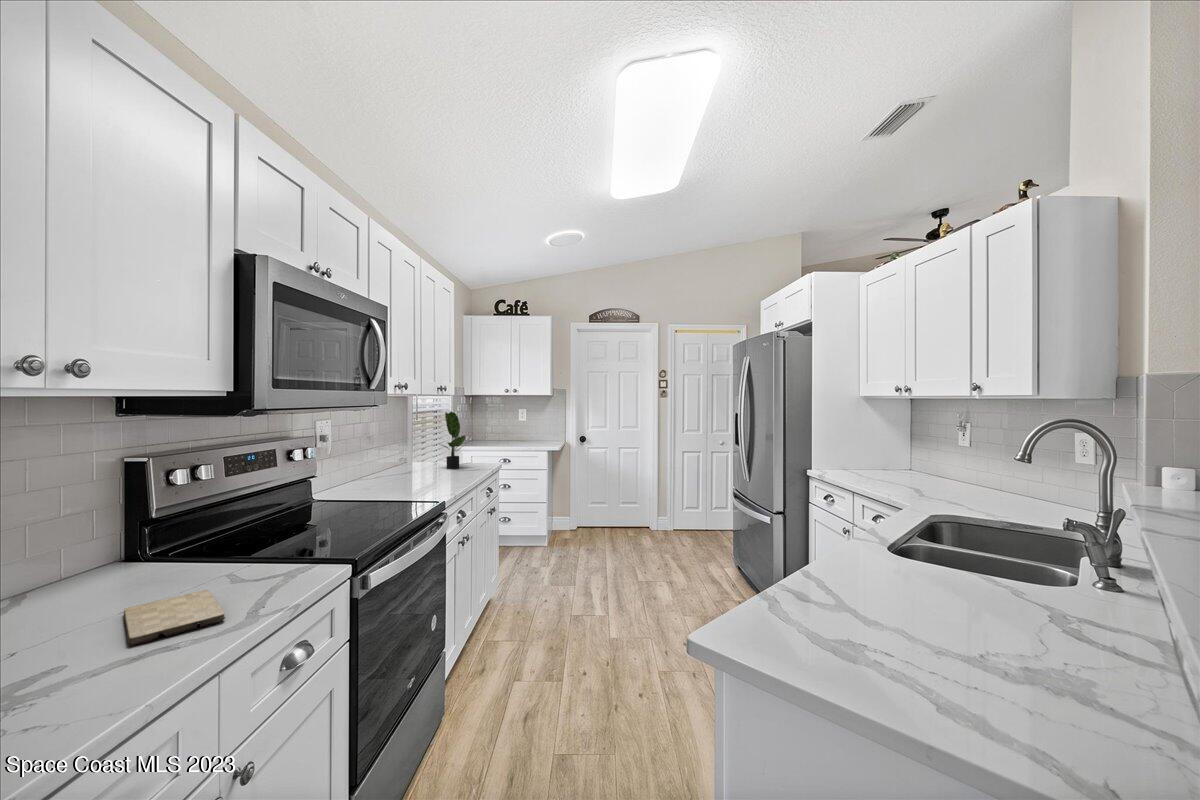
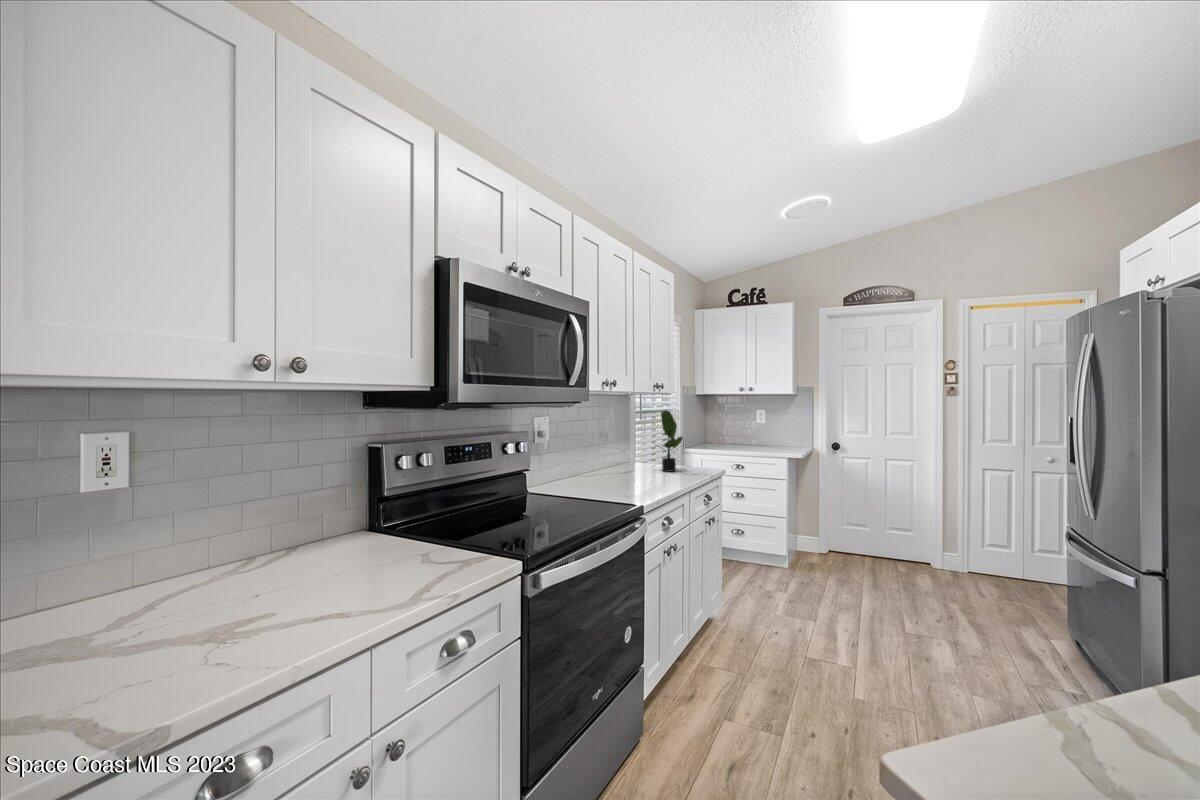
cutting board: present [124,590,225,646] -> none [321,565,399,605]

